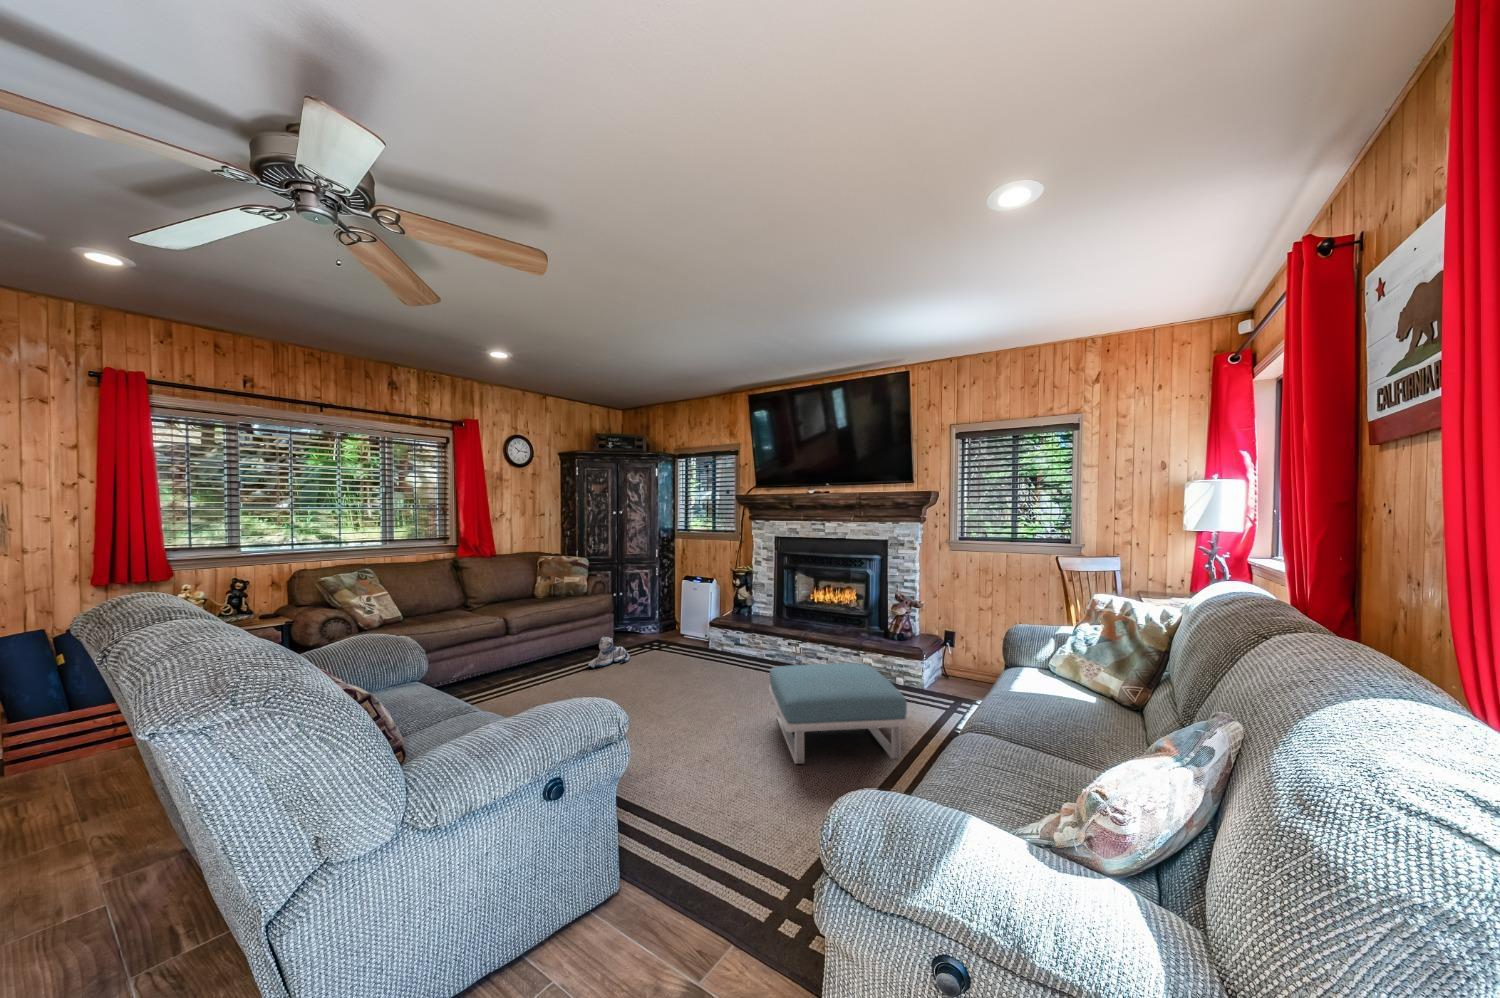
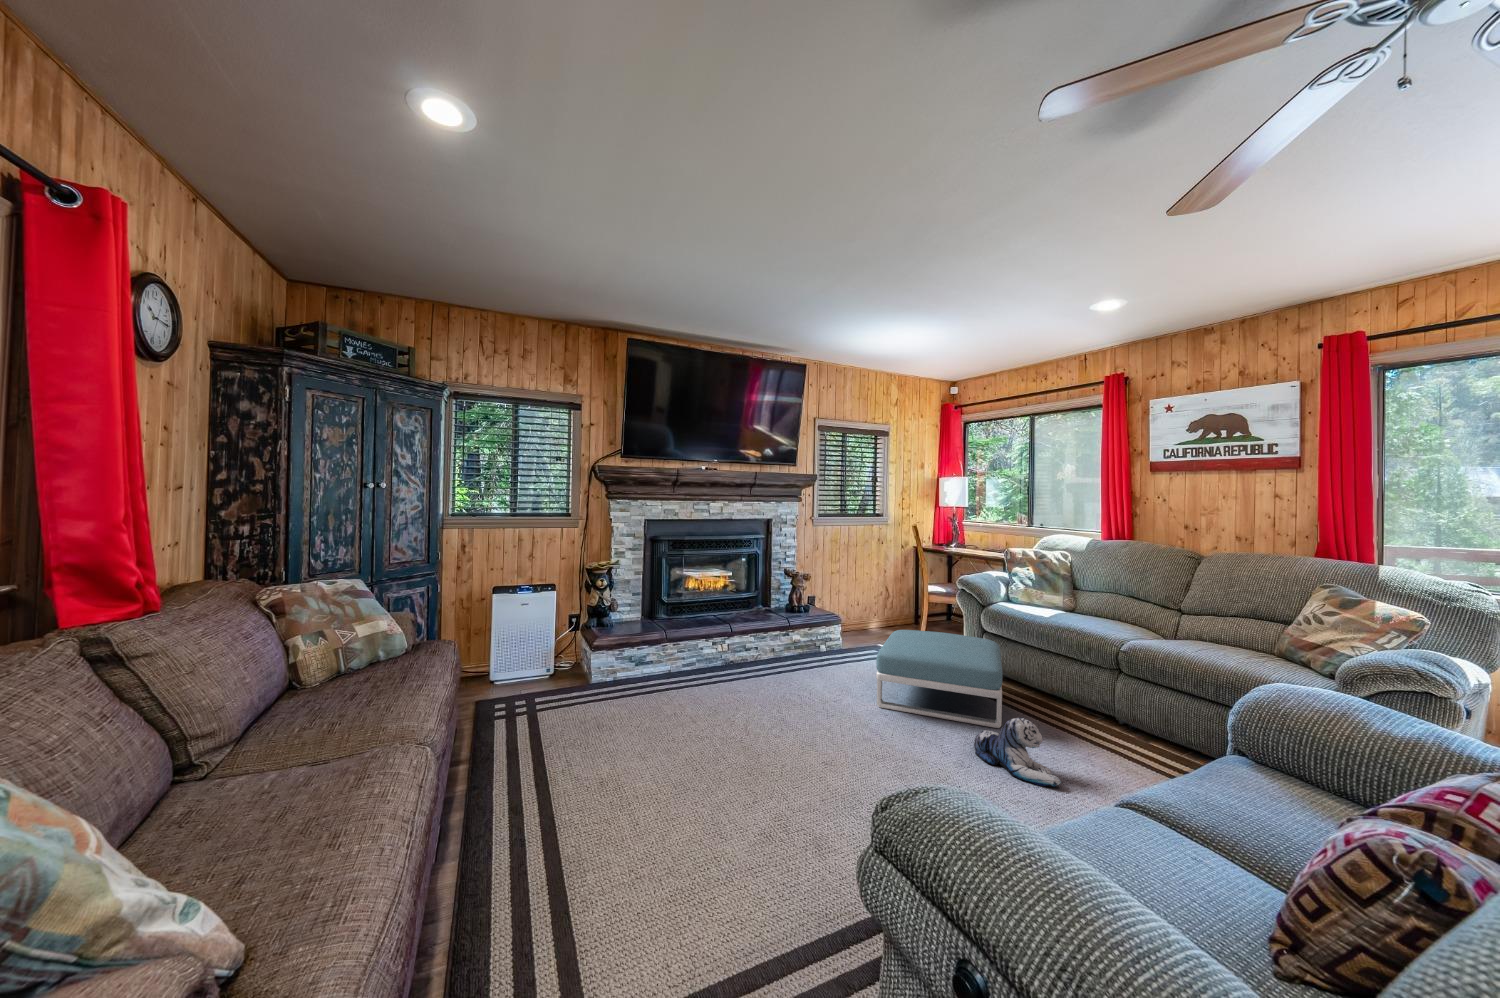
plush toy: present [588,636,630,668] -> present [974,717,1061,787]

